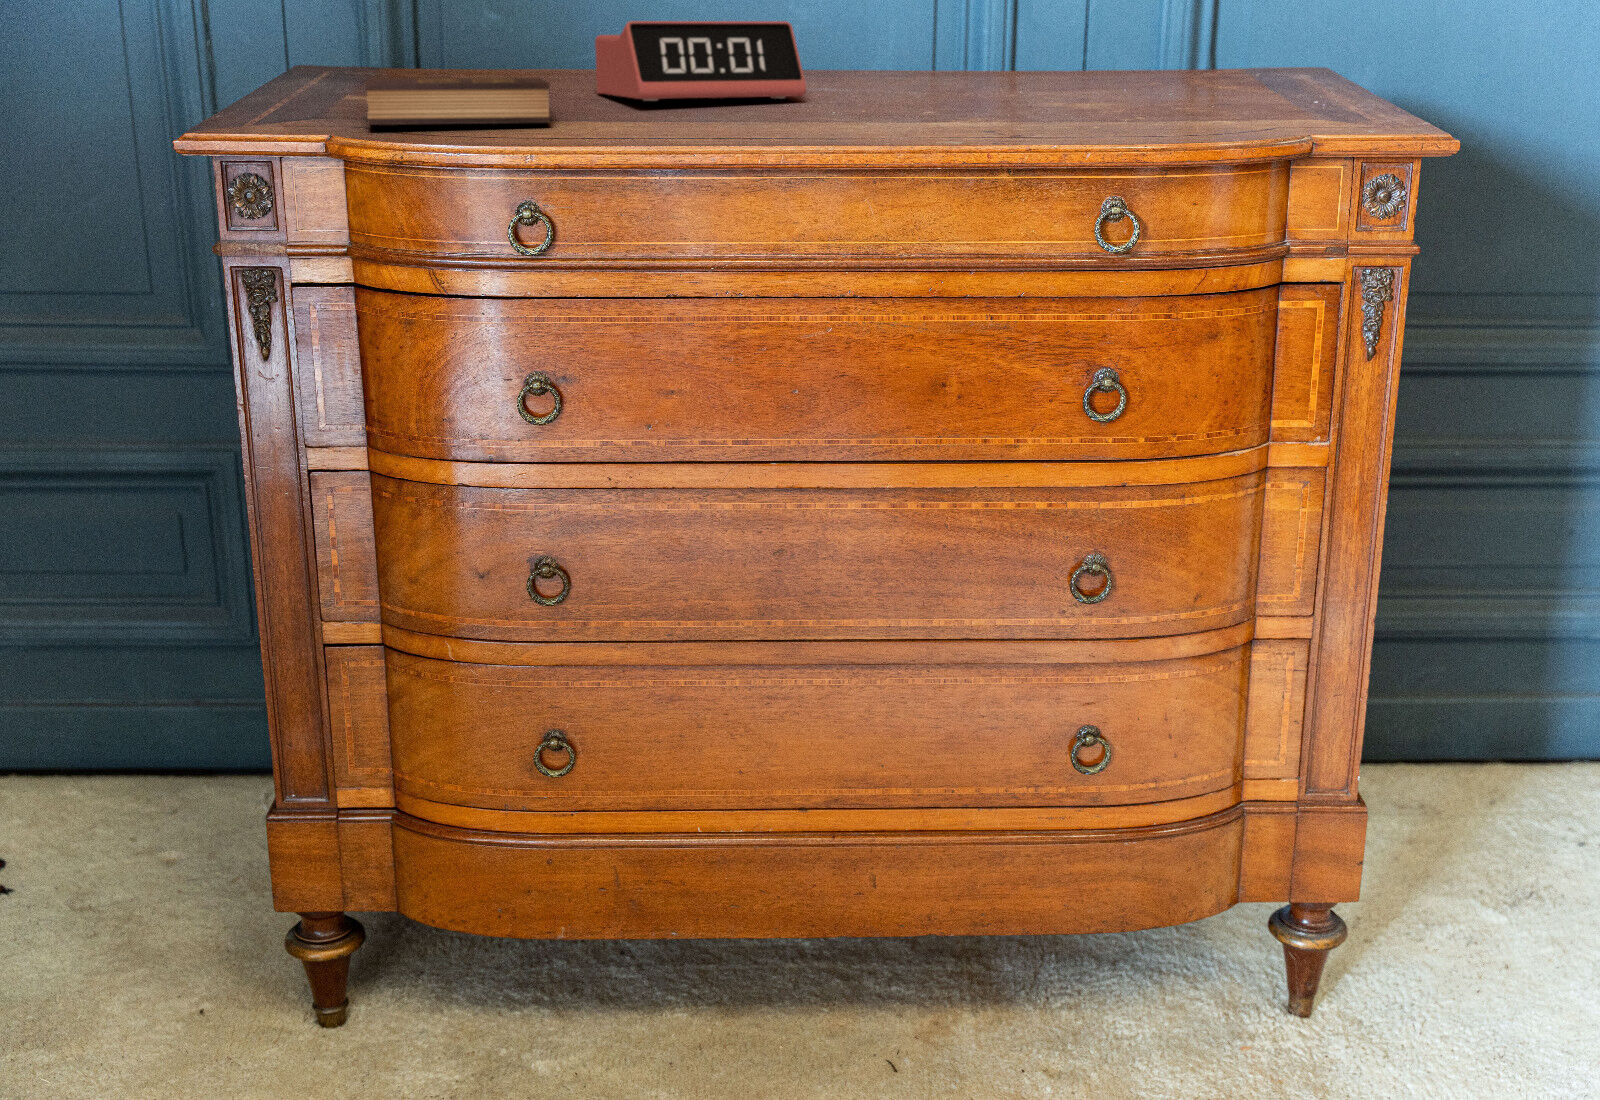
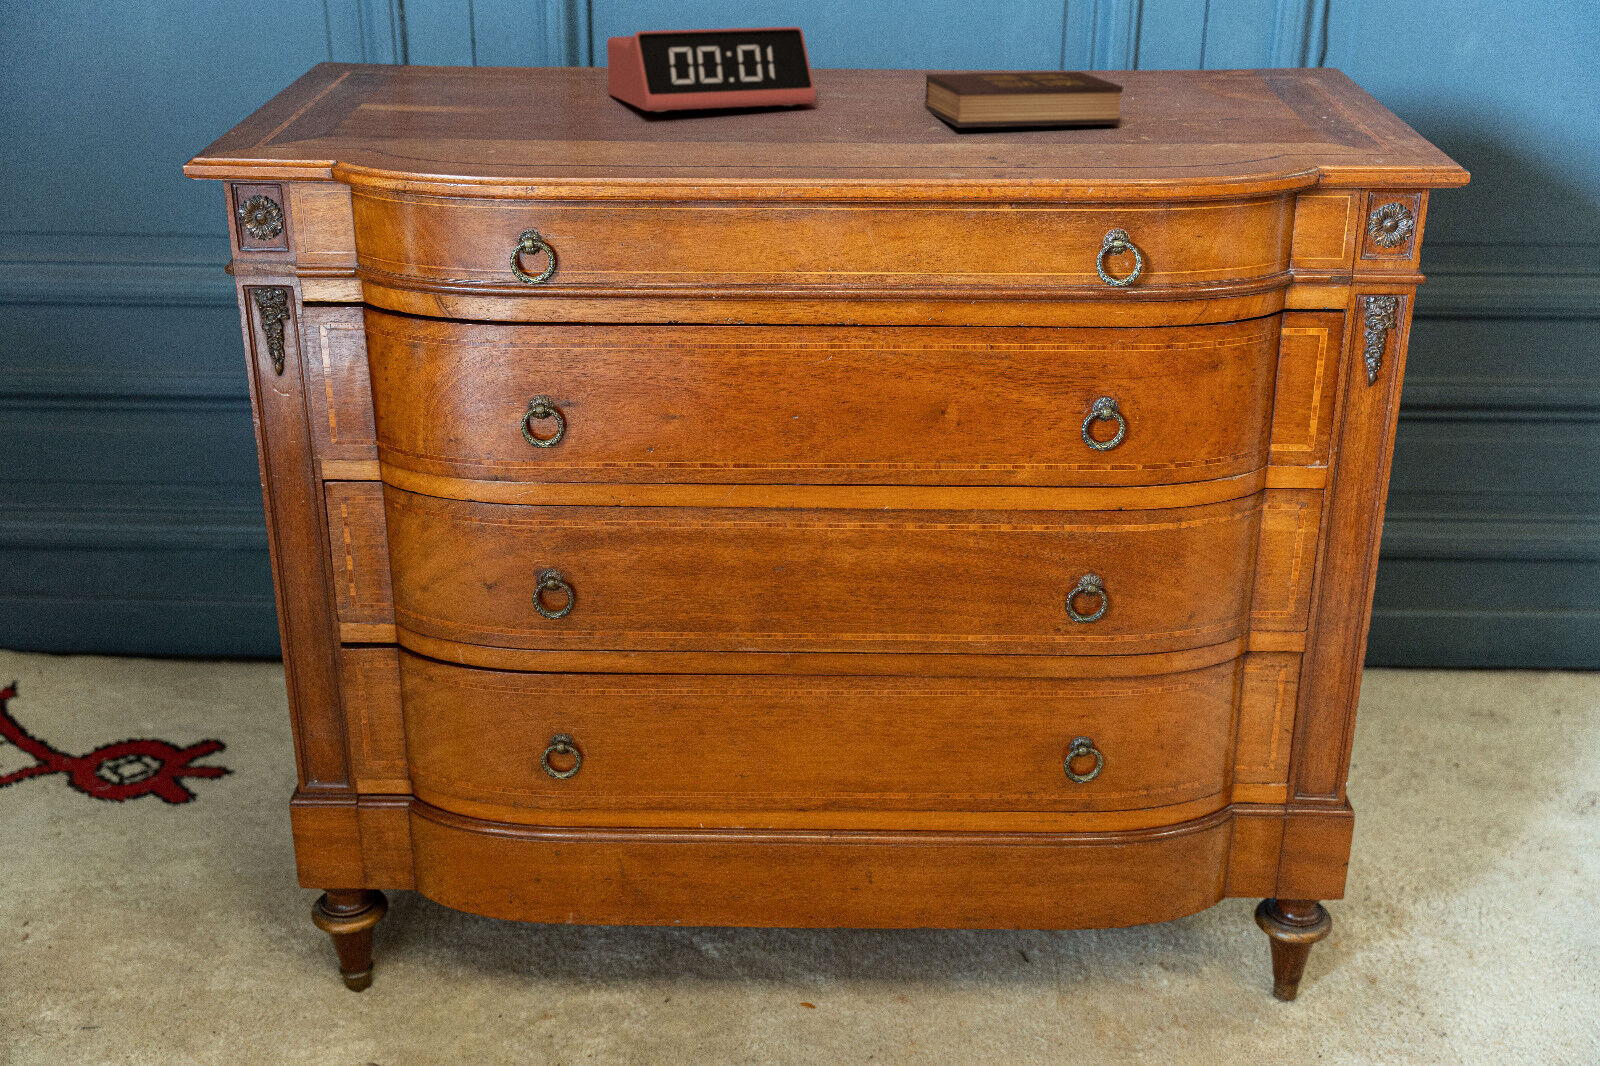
hardback book: present [365,78,551,125] -> present [925,72,1123,128]

